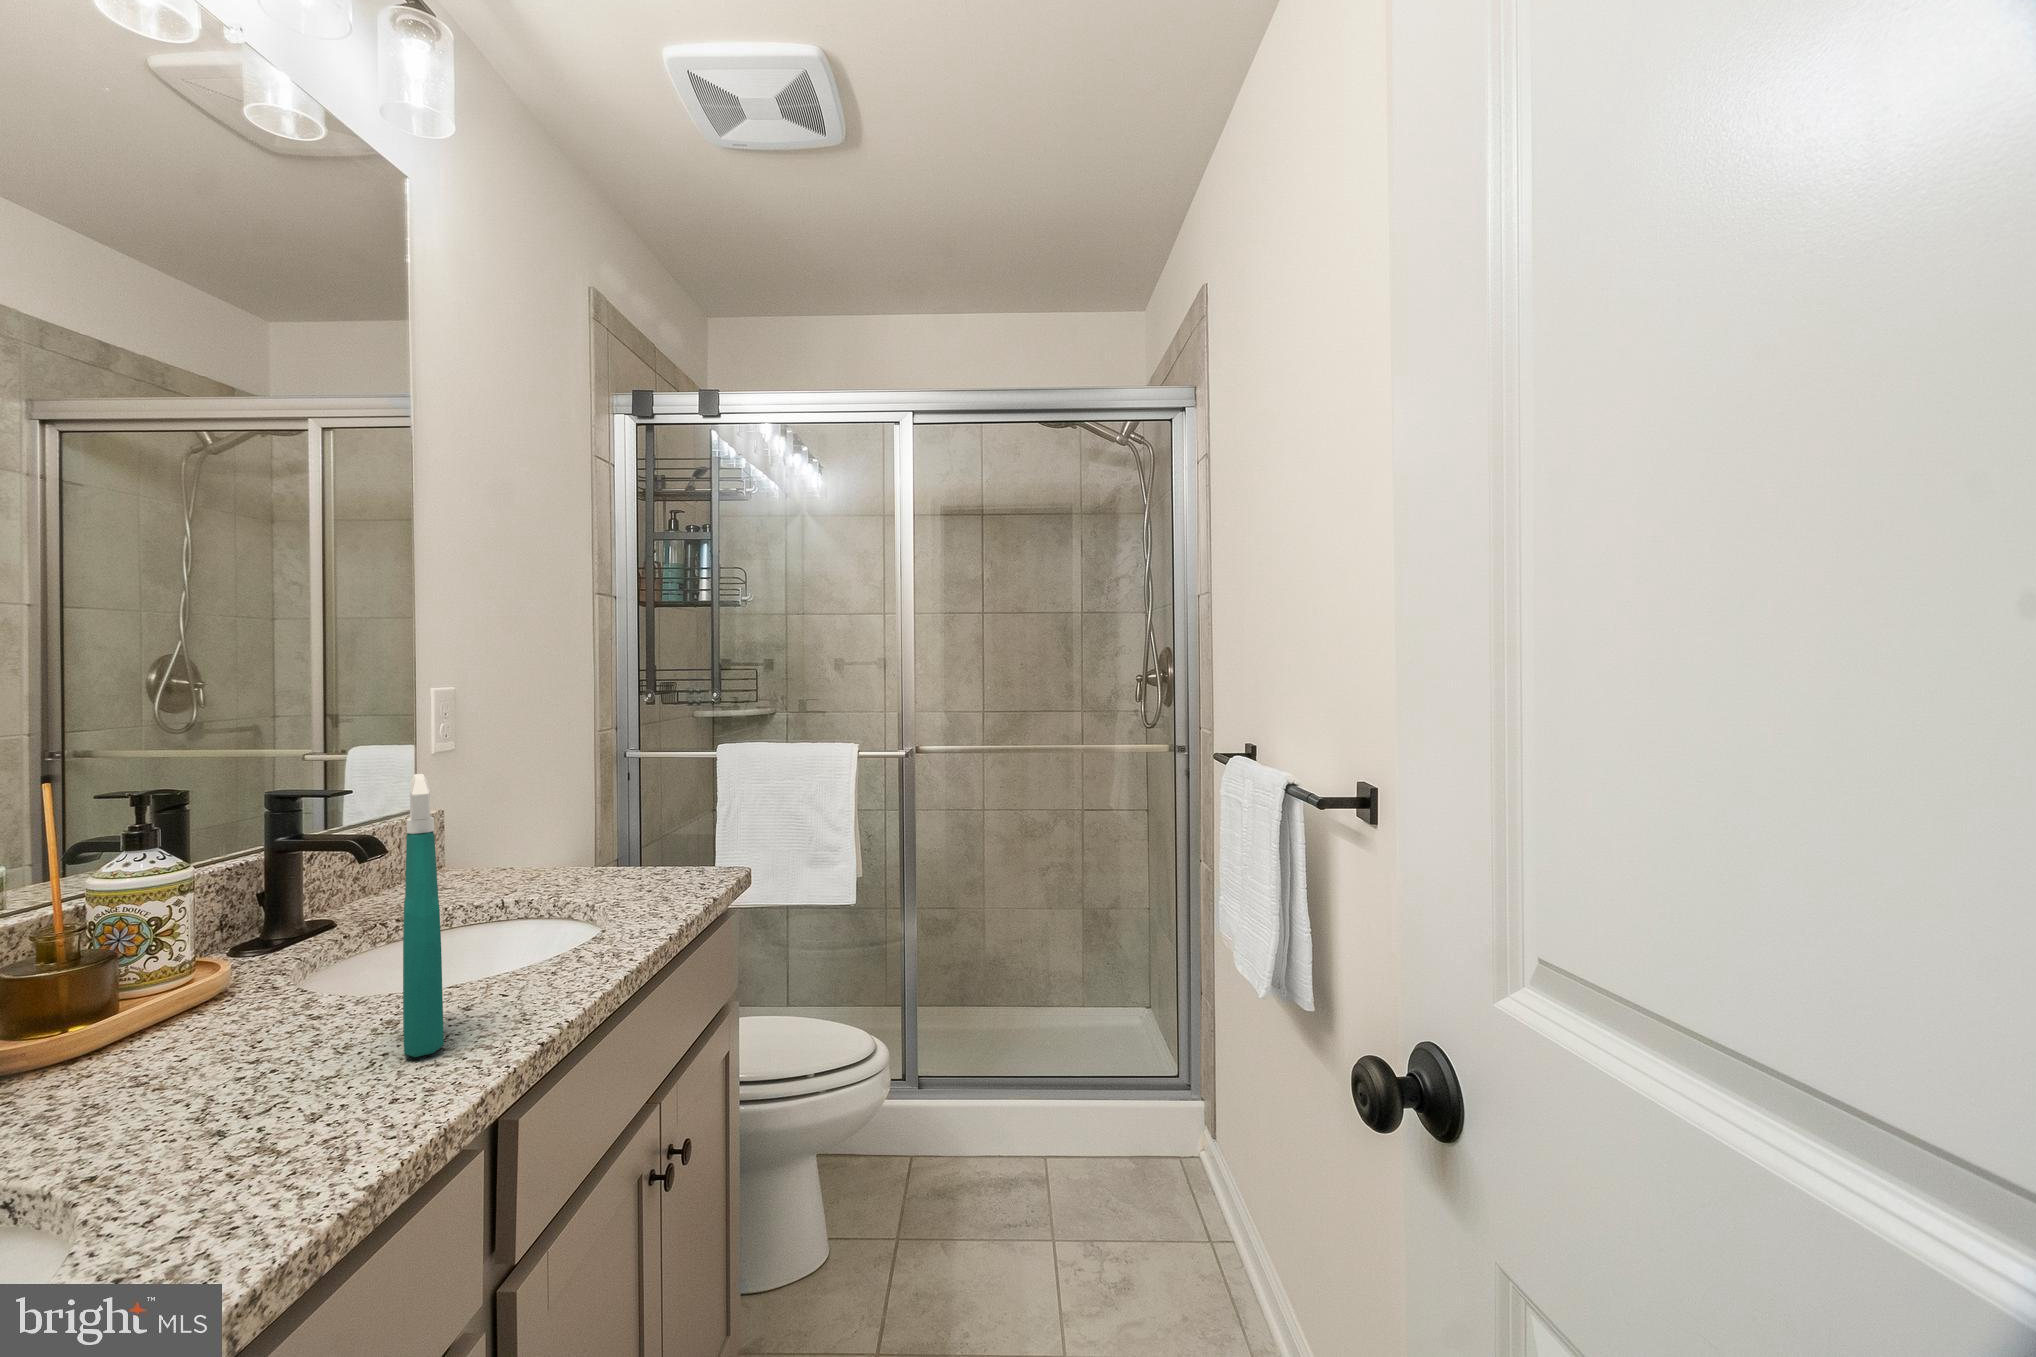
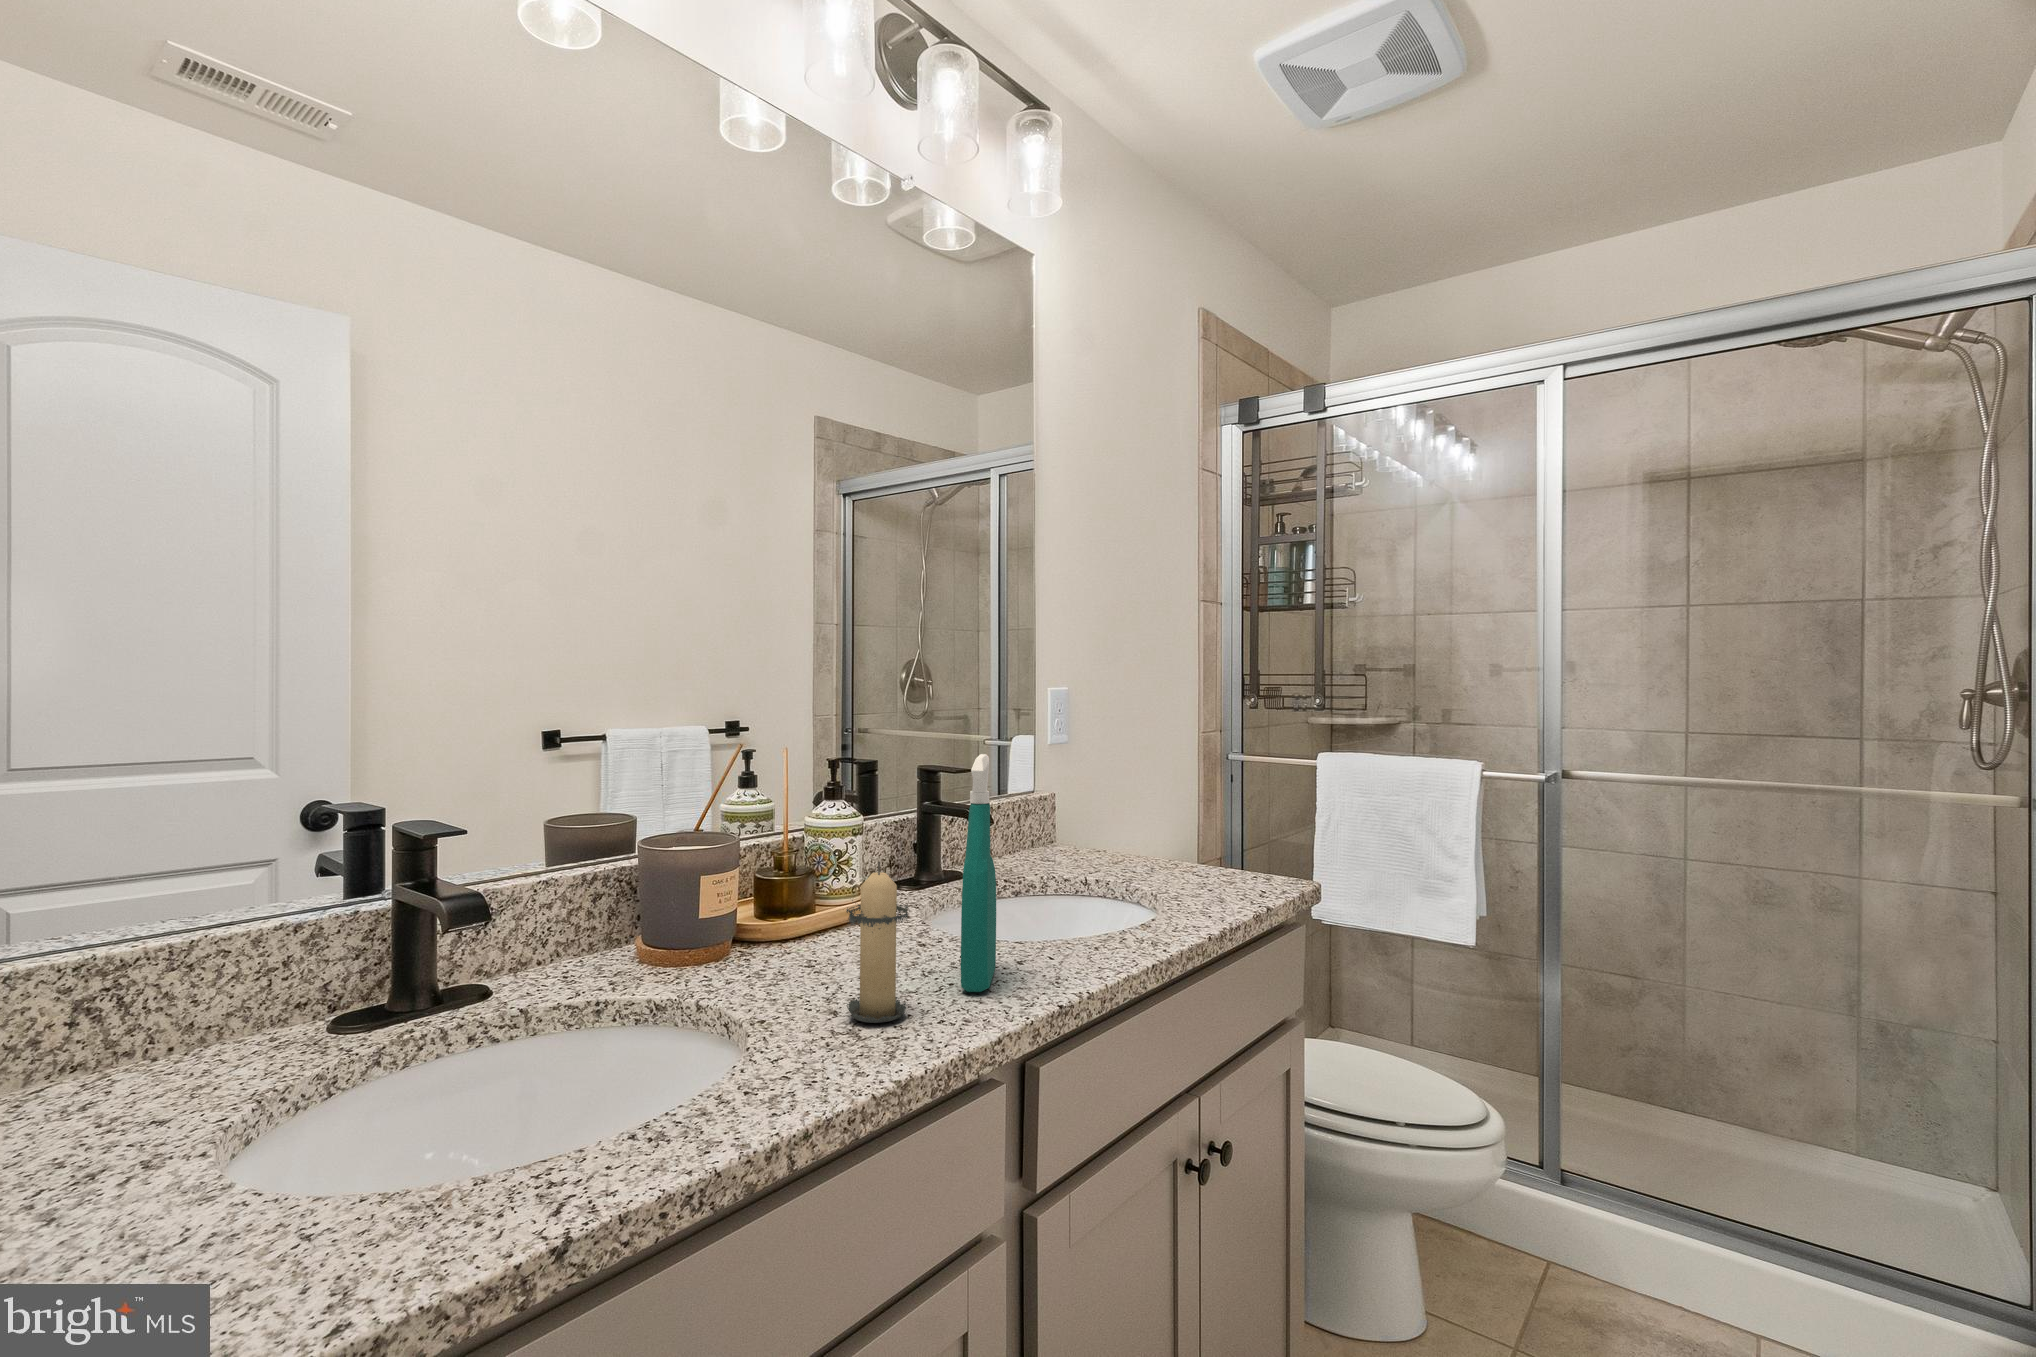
candle: none [230,923,354,1136] -> present [846,862,909,1023]

